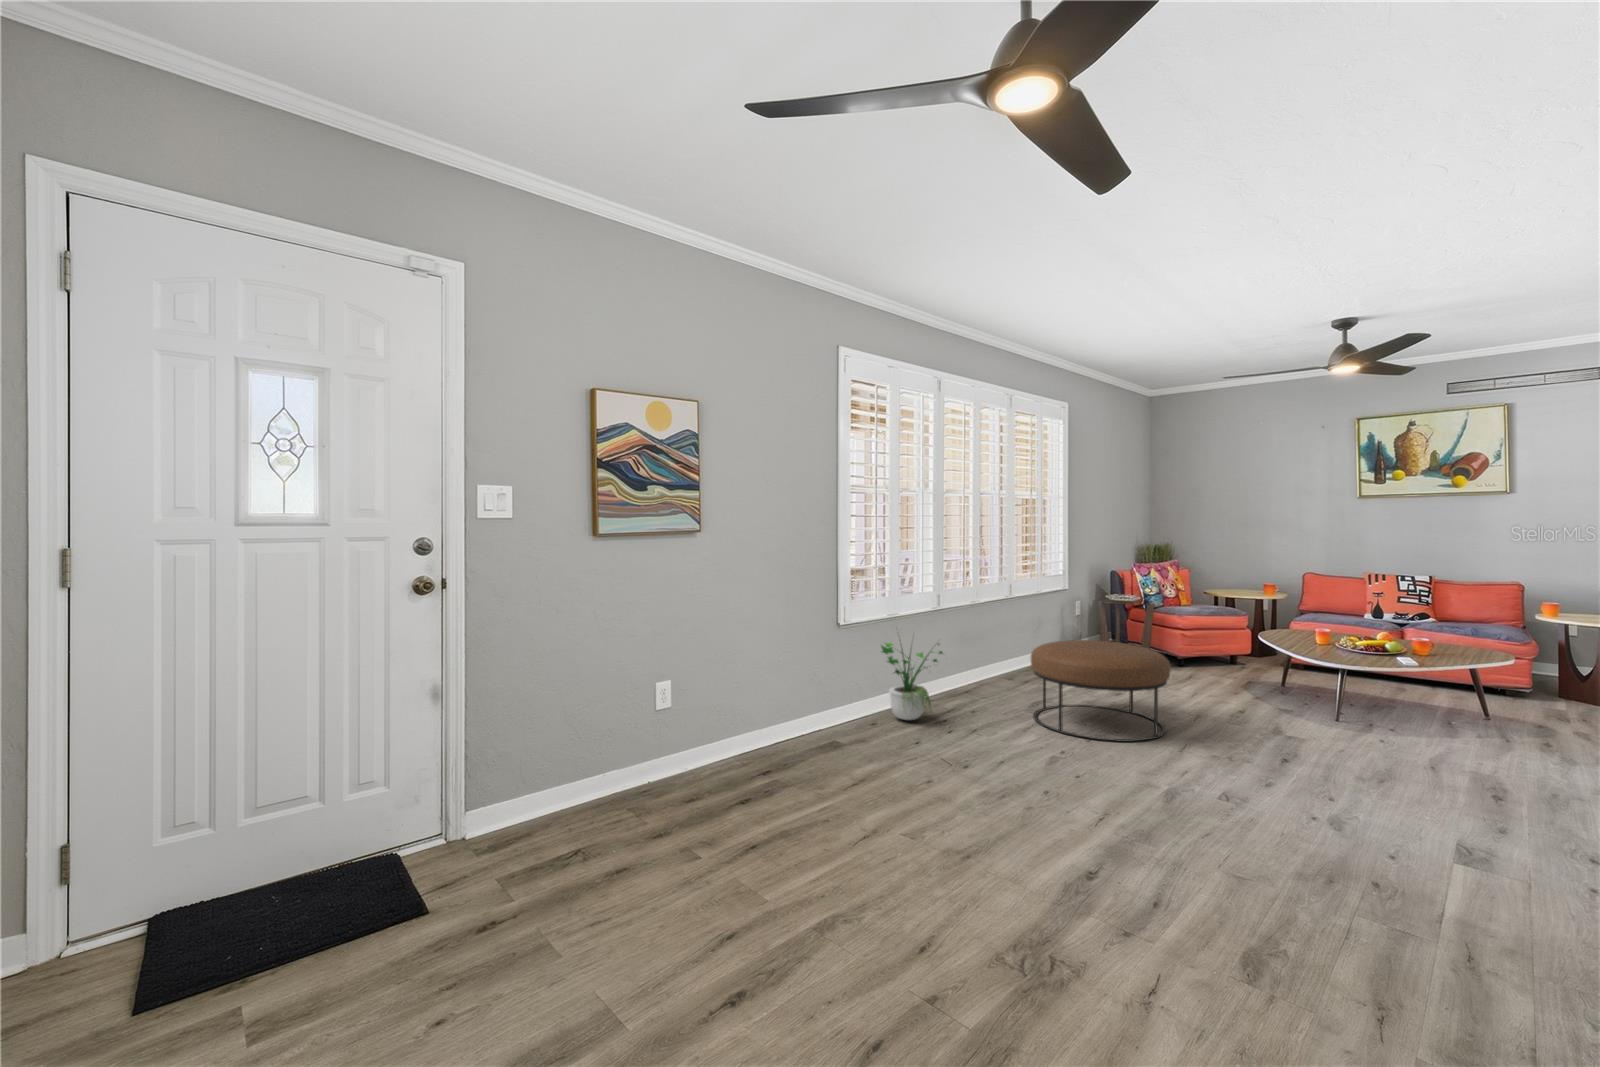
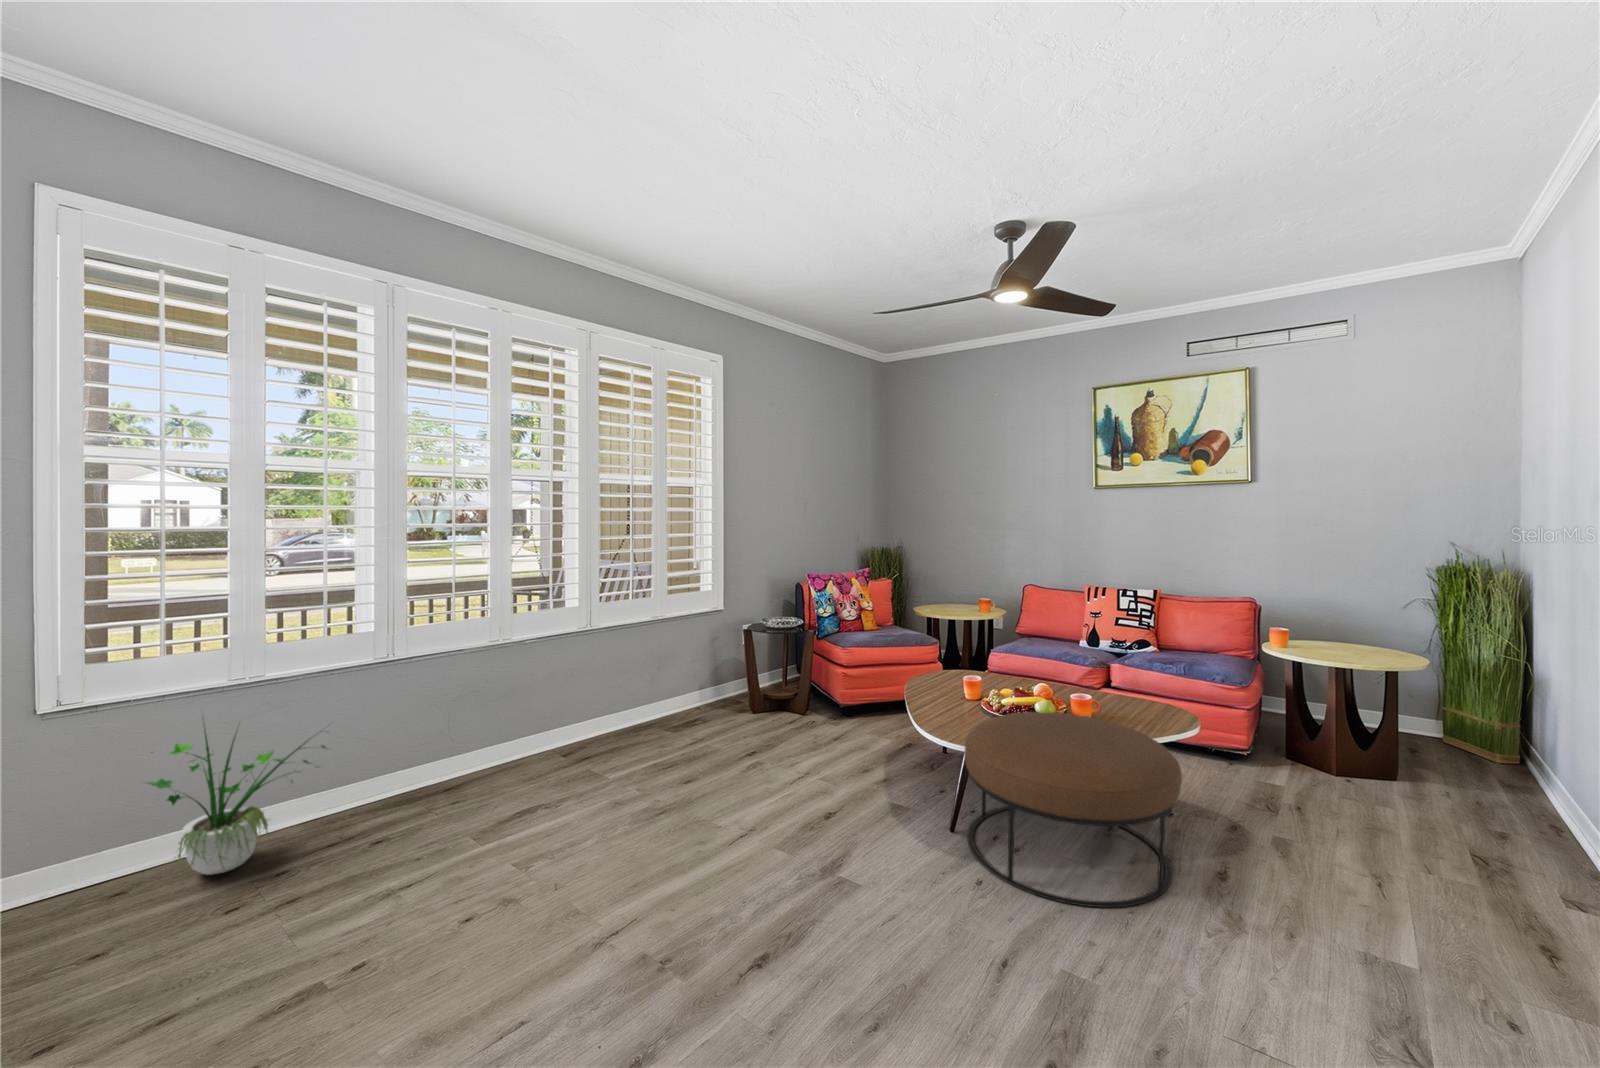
ottoman: present [1031,640,1171,742] -> present [964,712,1182,907]

